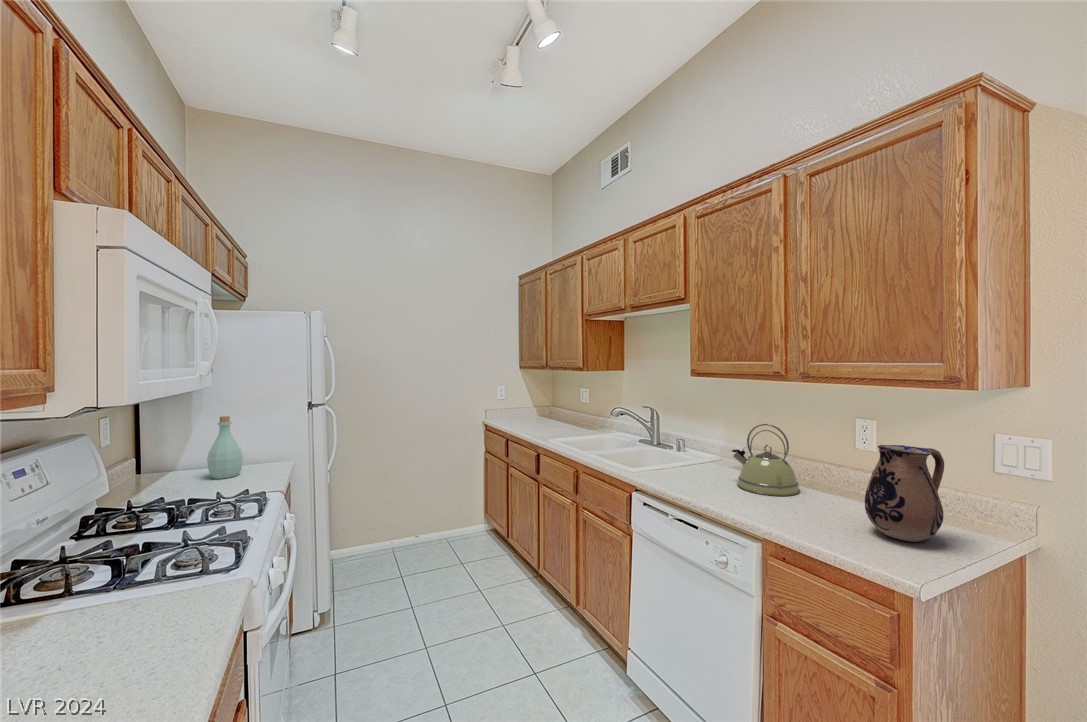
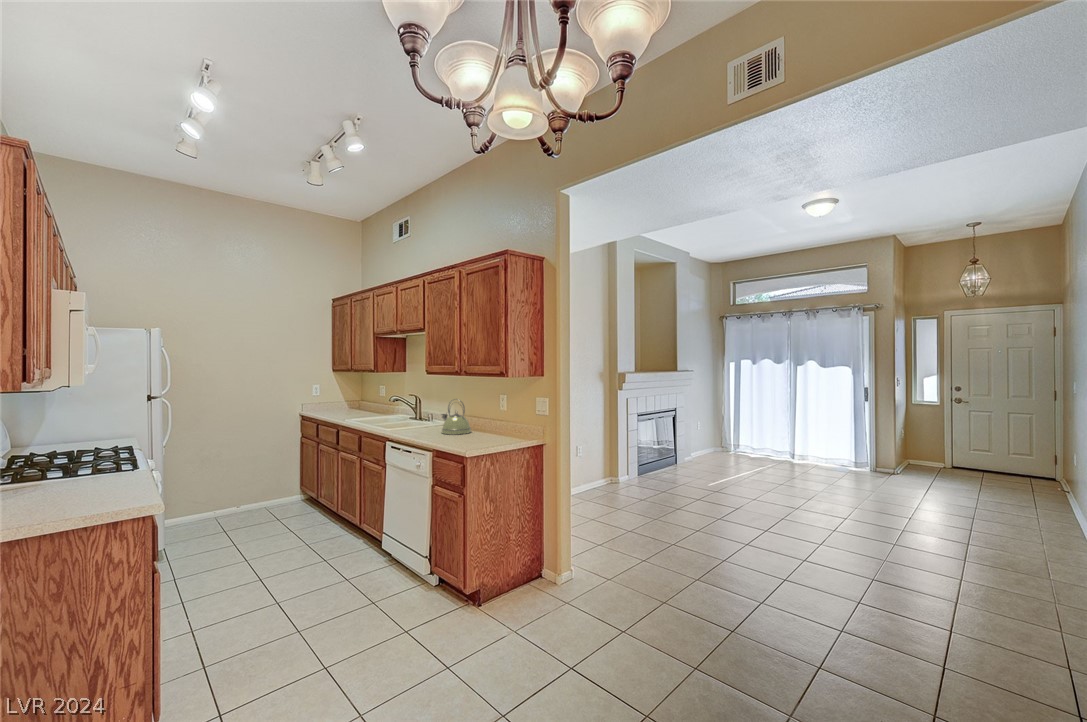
bottle: present [207,416,243,479] -> none [69,404,99,448]
ceramic pitcher: present [865,445,944,542] -> none [475,403,506,443]

